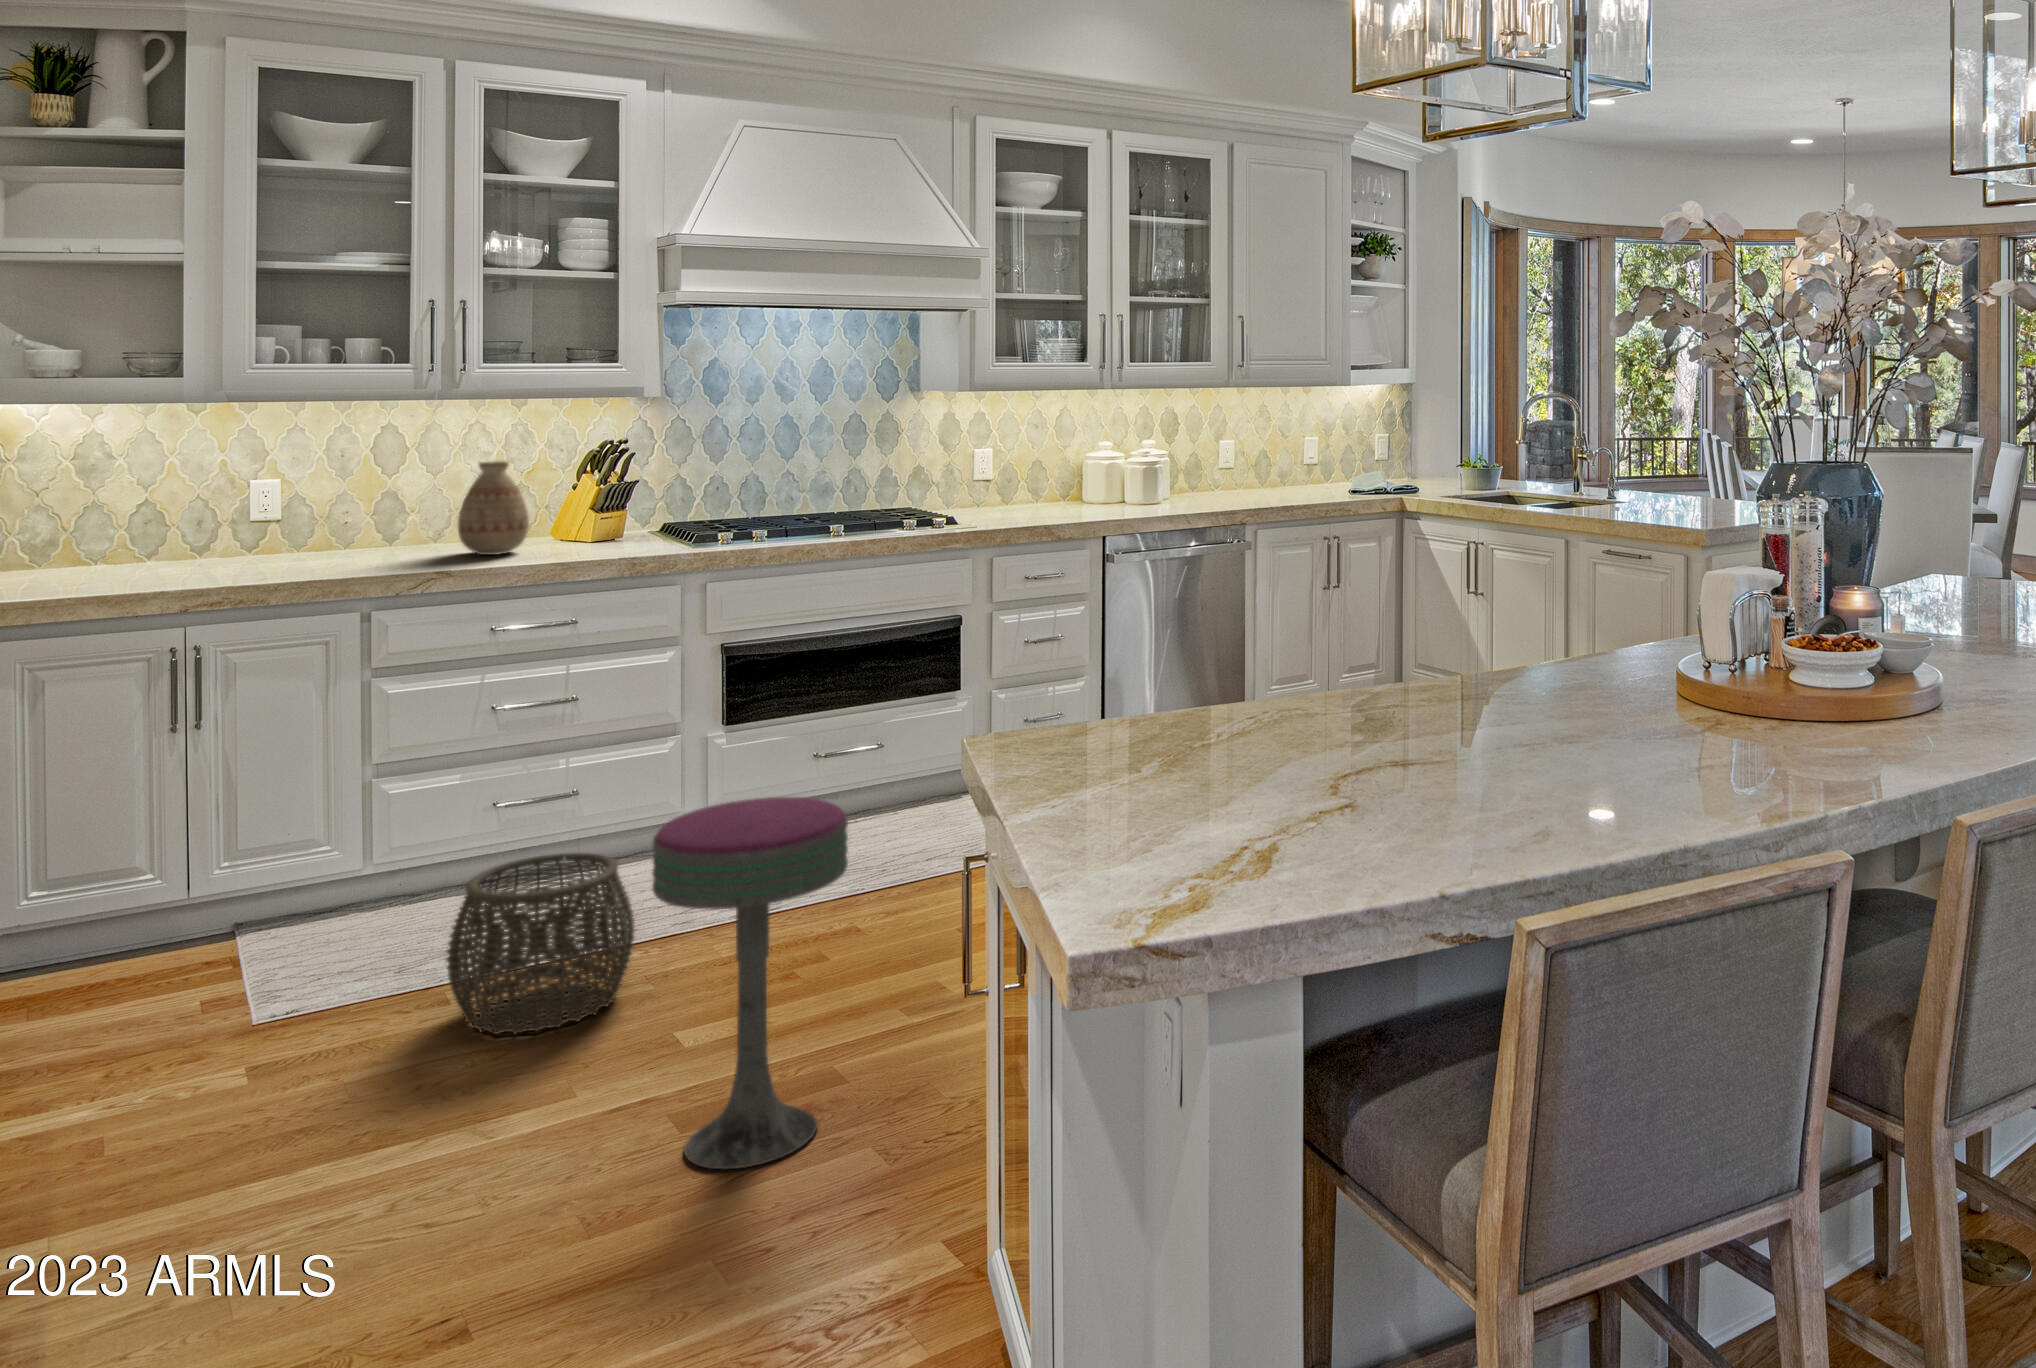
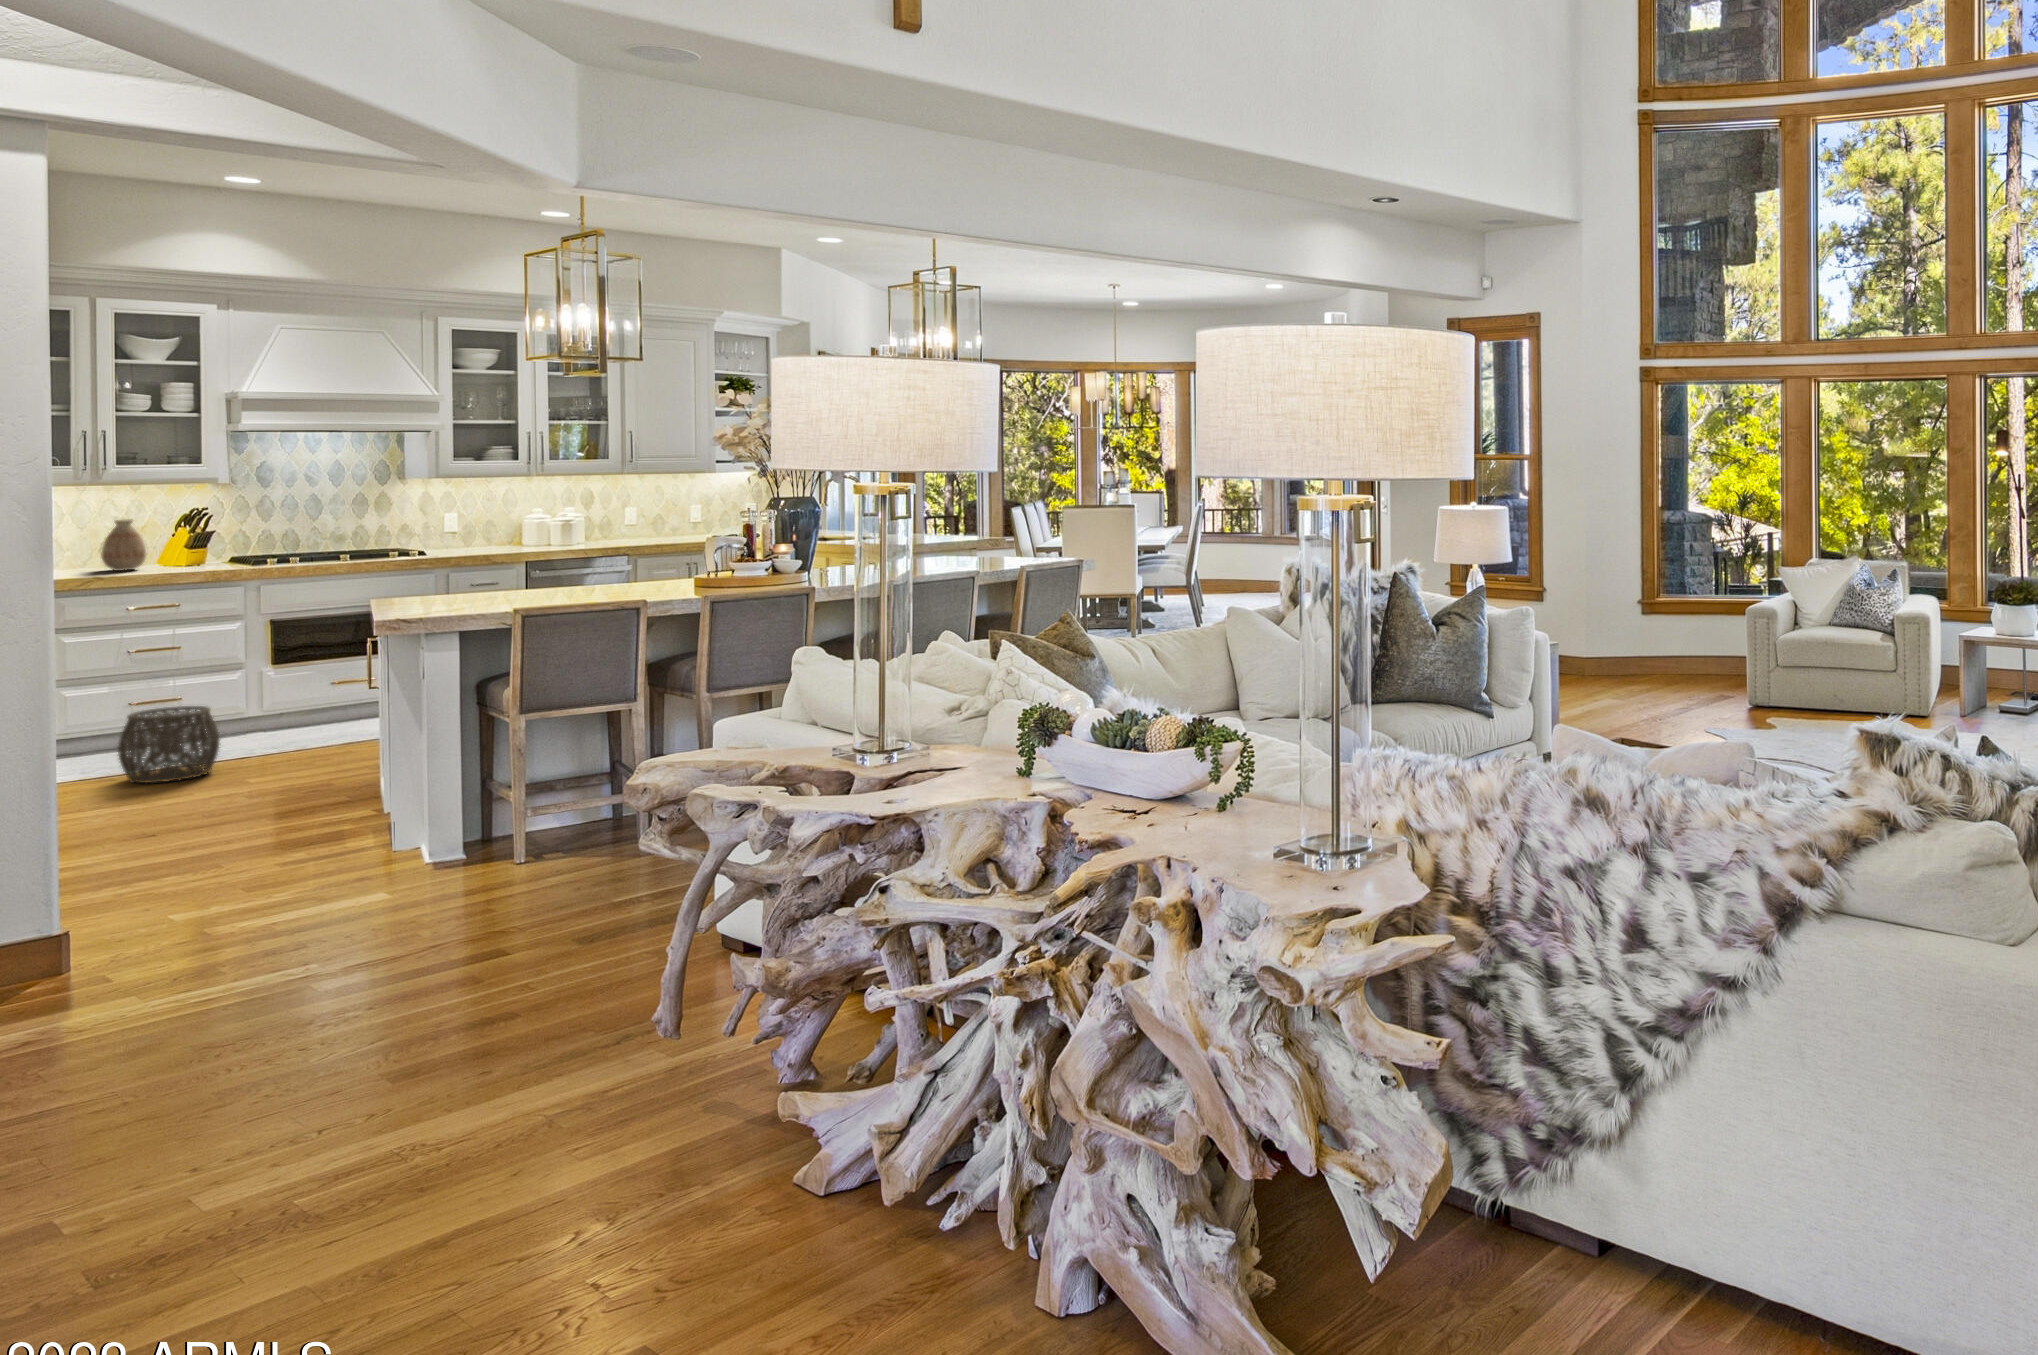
bar stool: present [652,797,848,1169] -> none [232,655,329,803]

